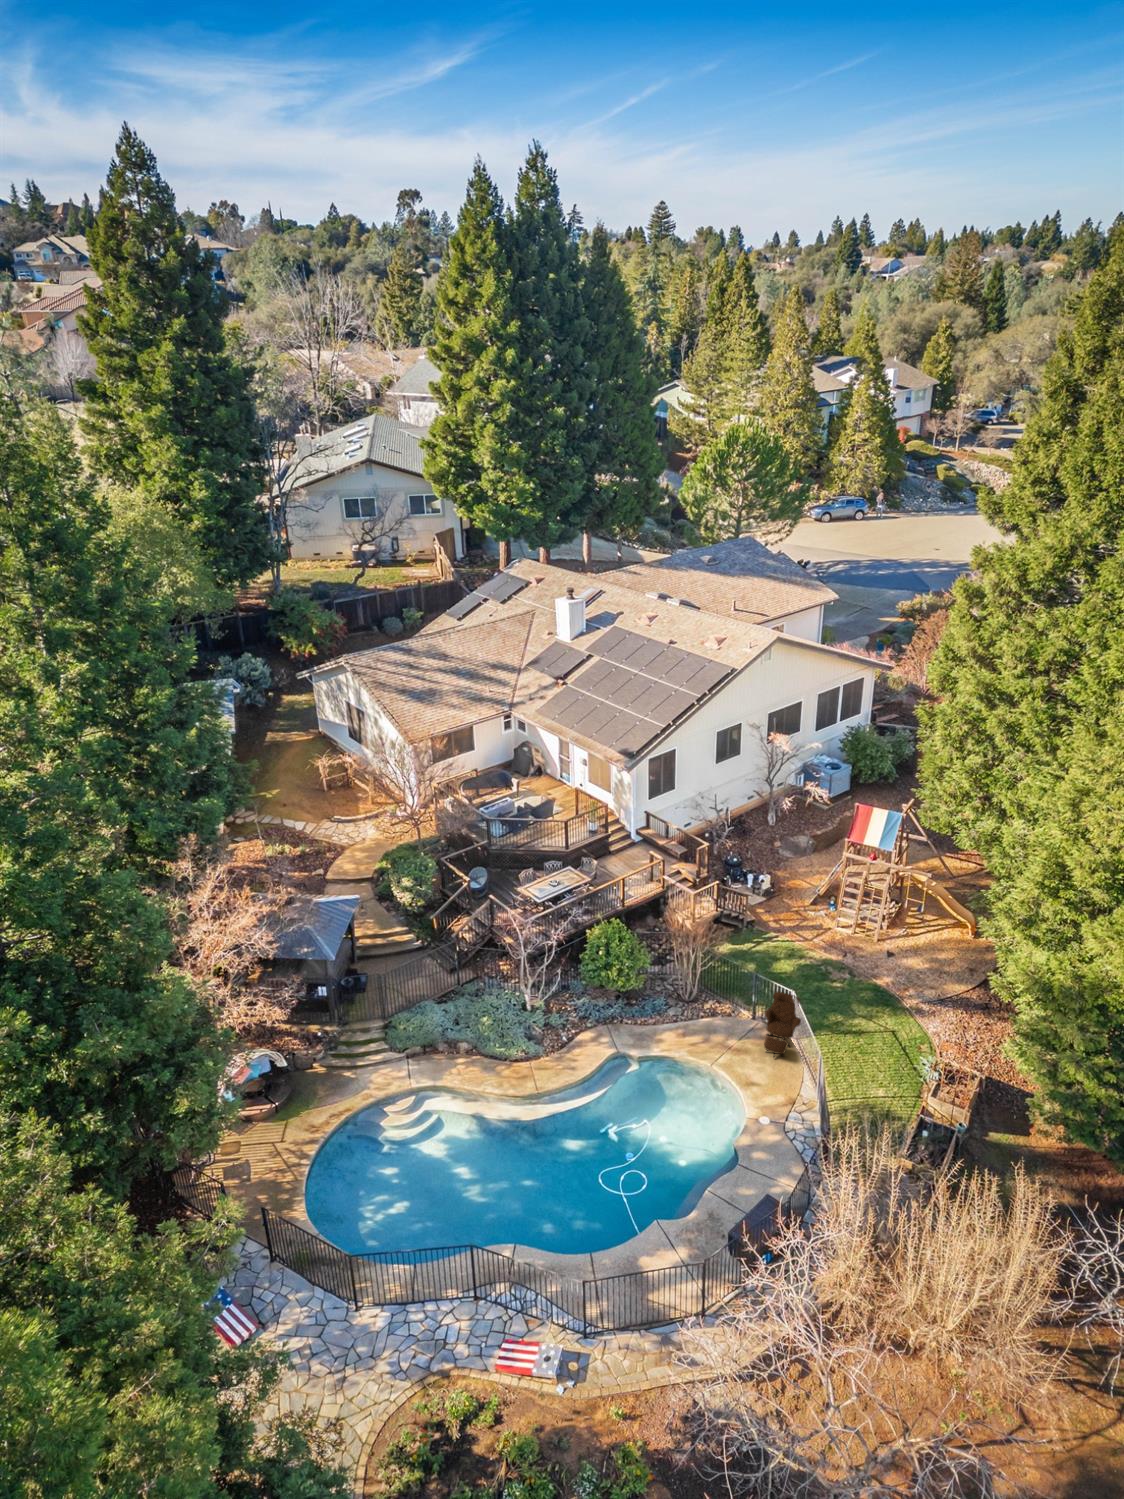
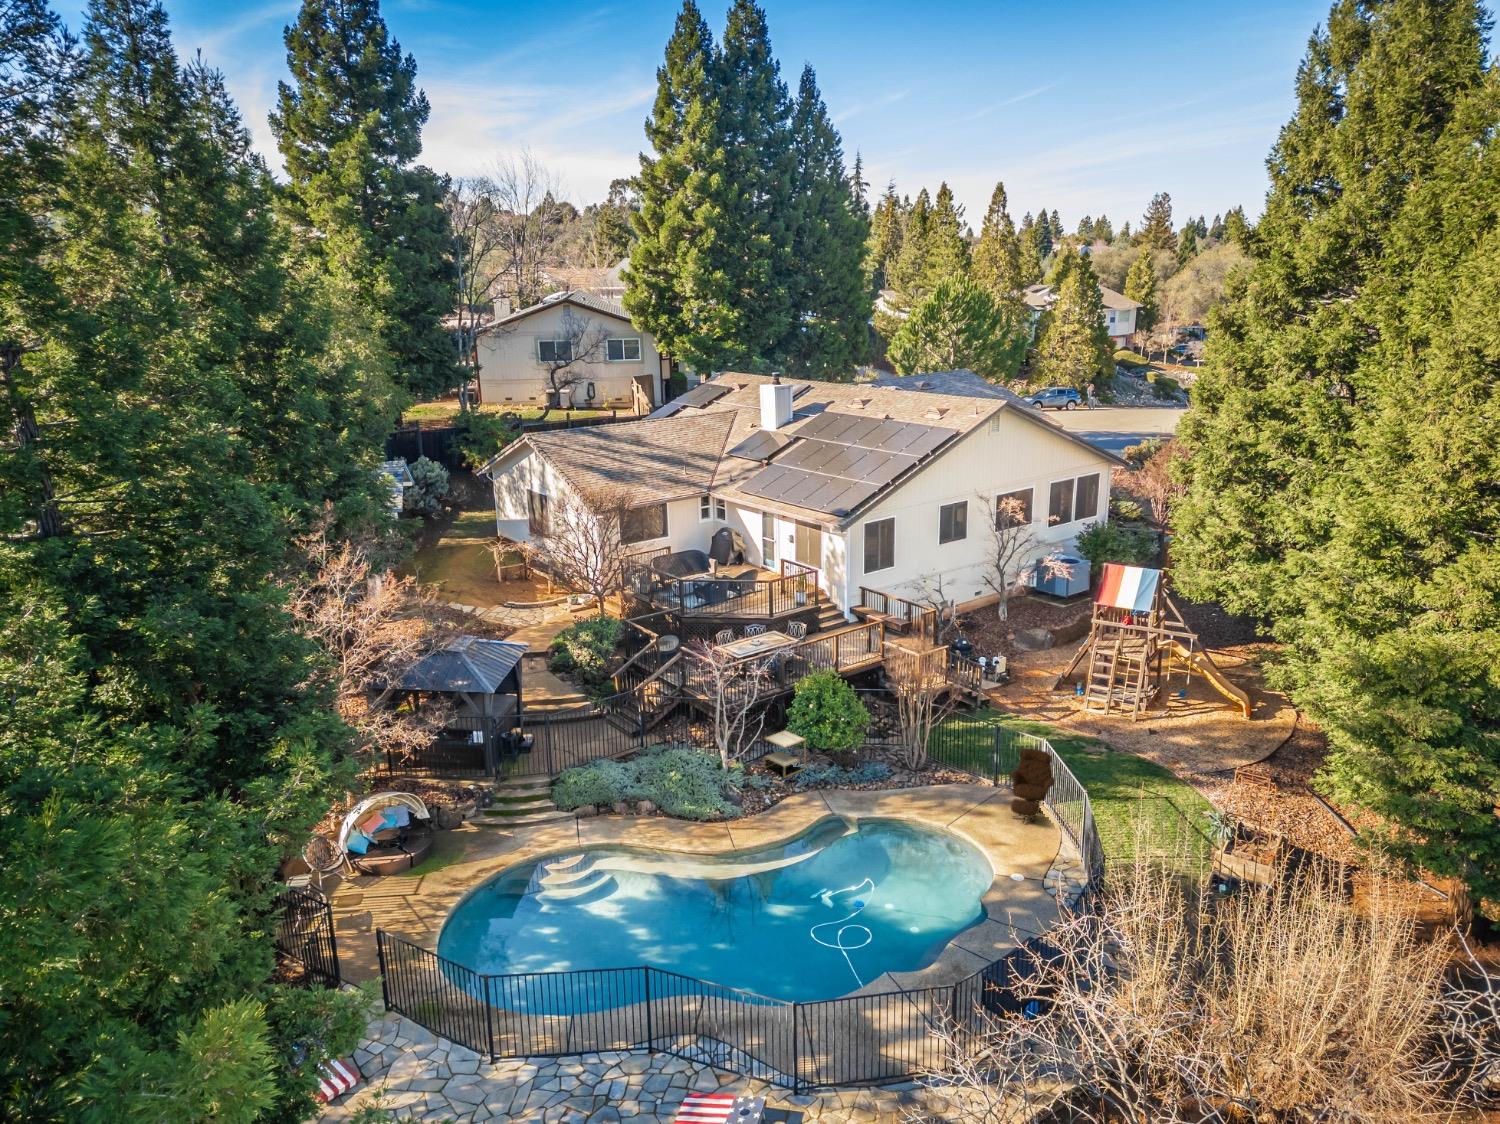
side table: none [561,965,597,1010] -> present [764,730,806,778]

